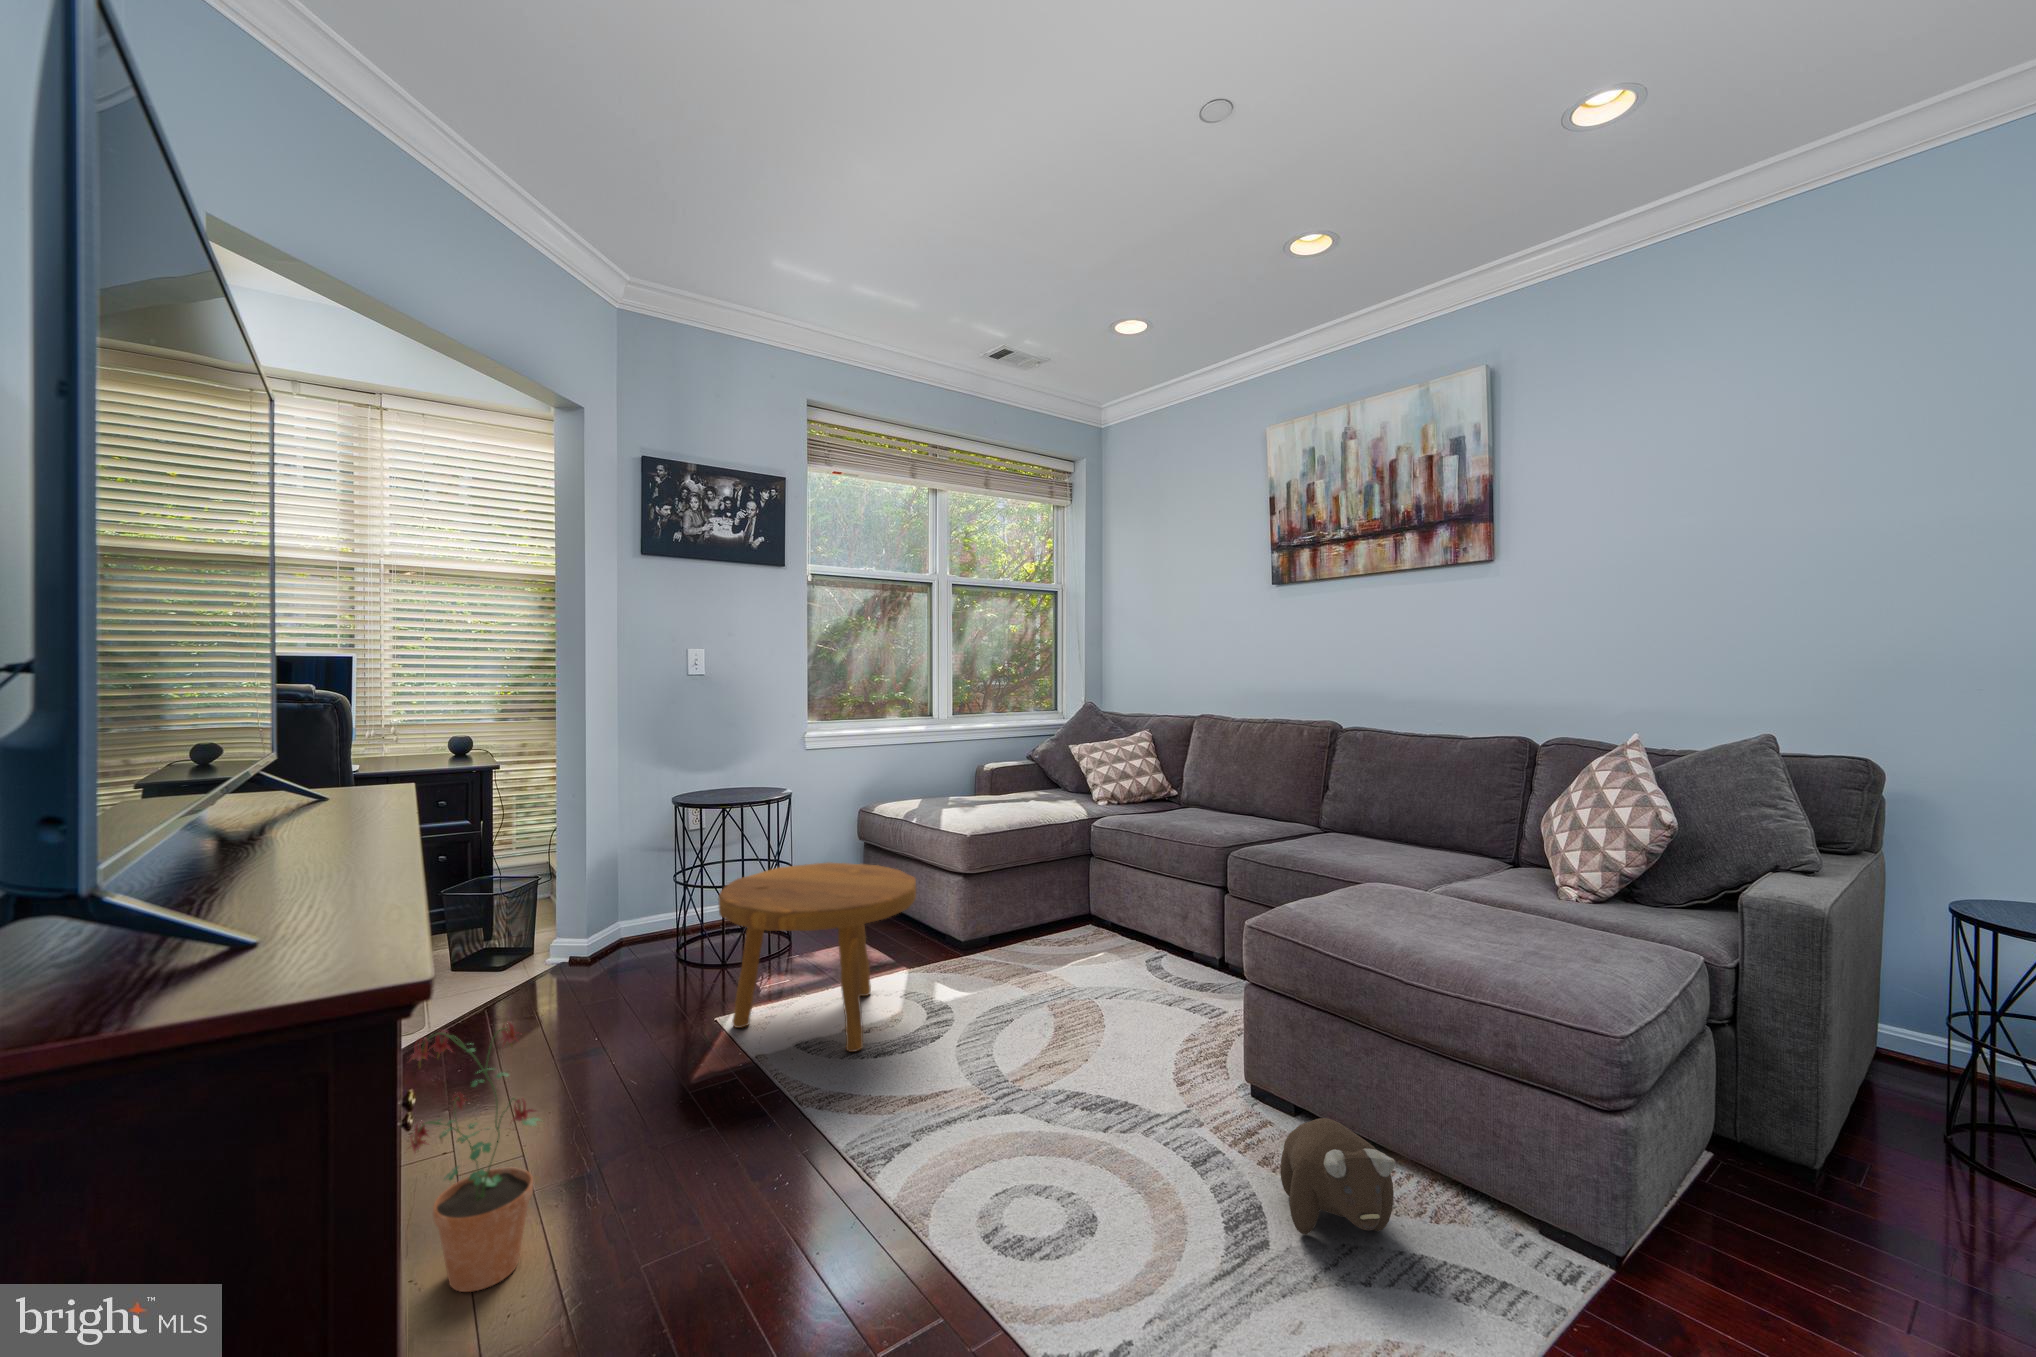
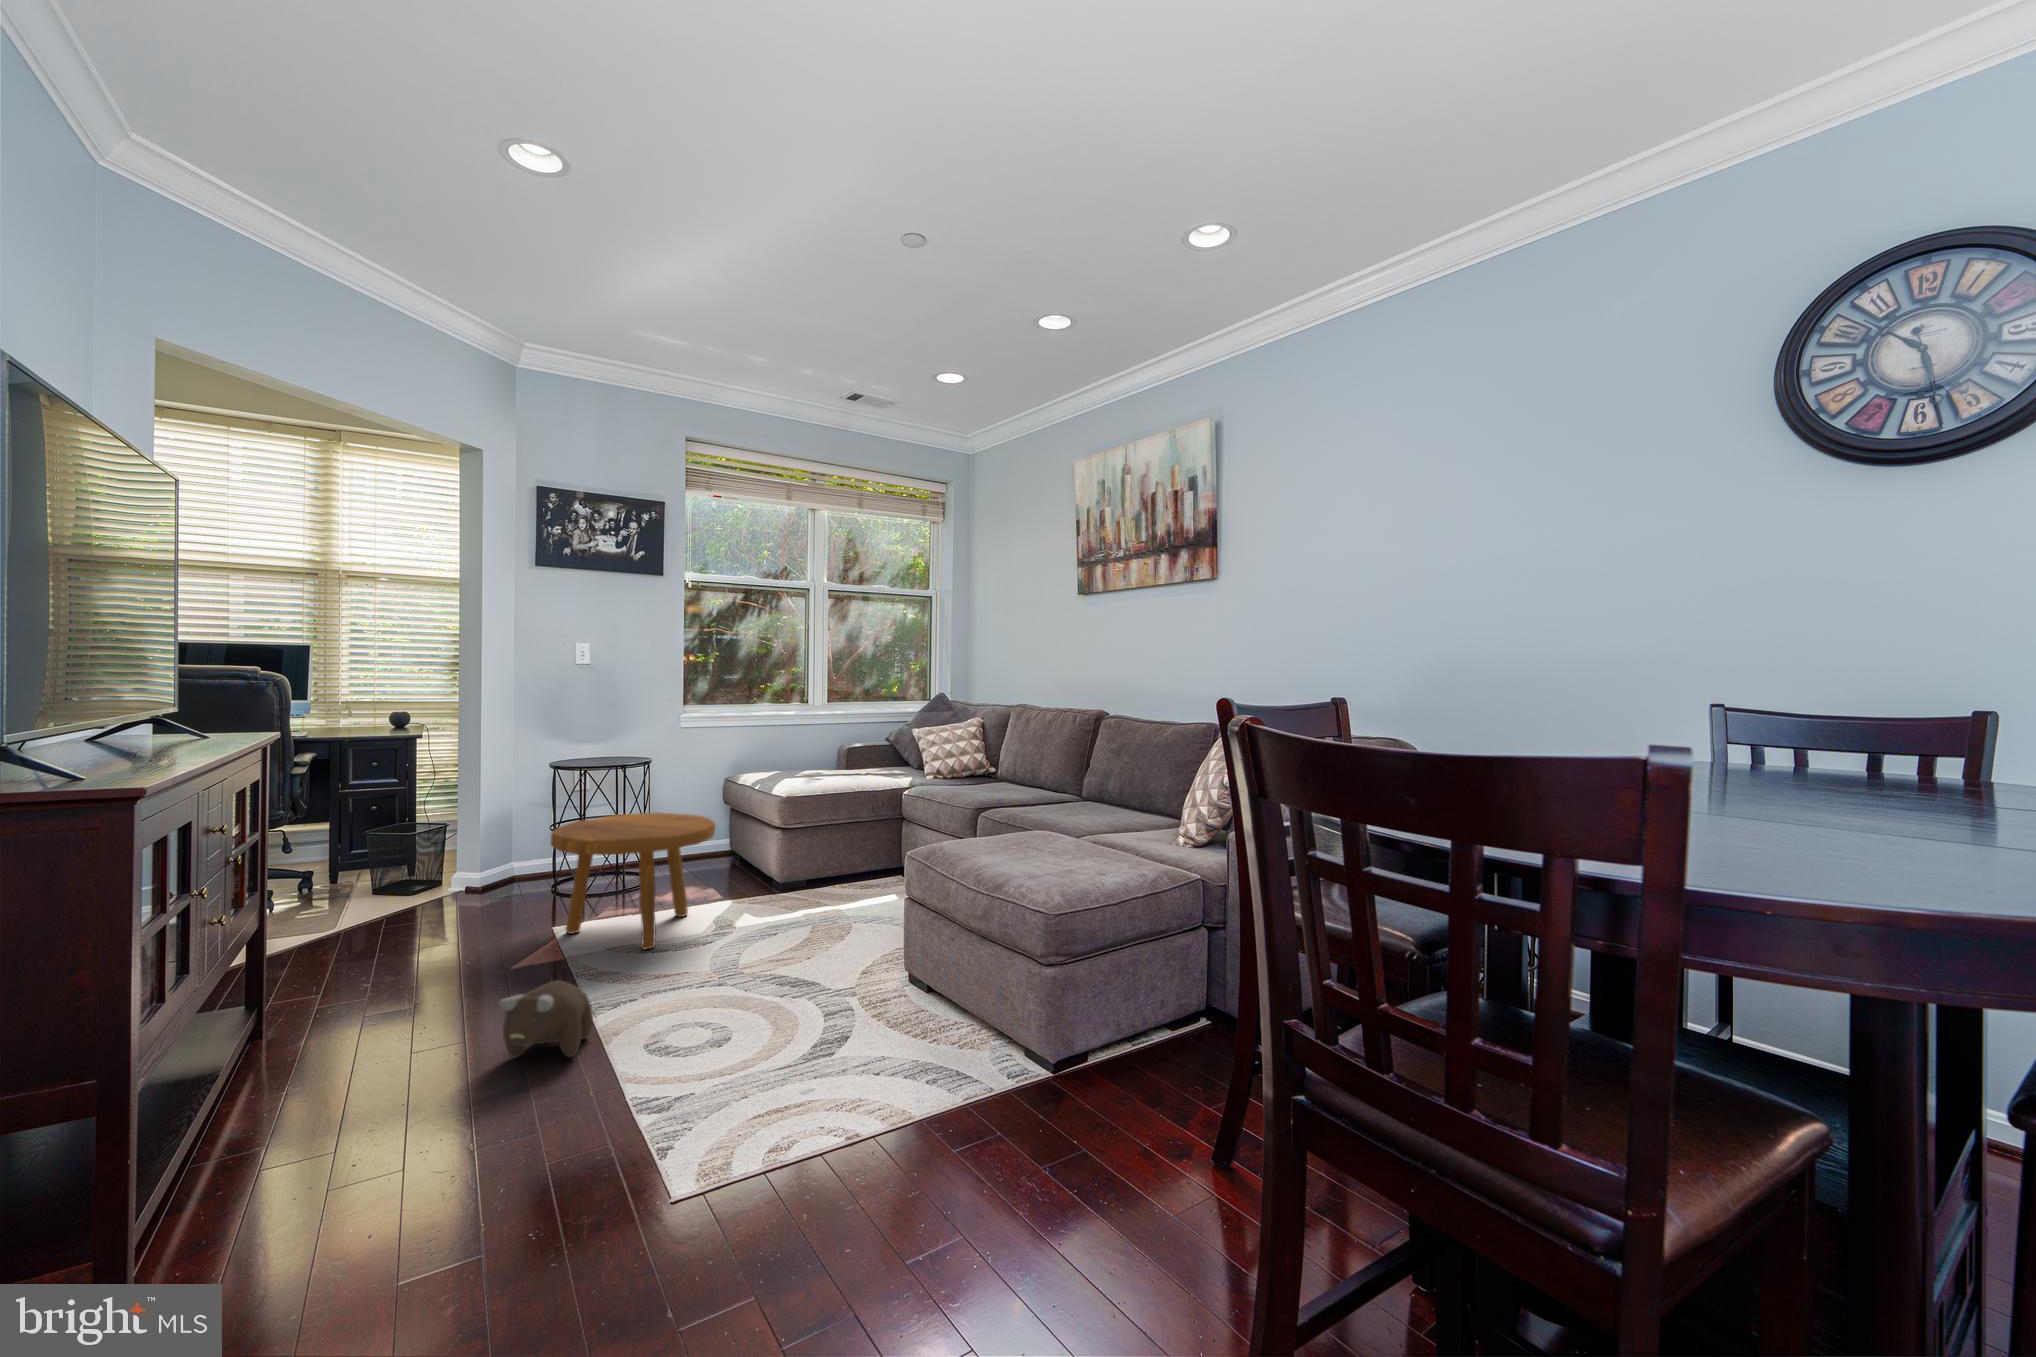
potted plant: present [410,1023,540,1292] -> none [250,891,363,1064]
plush toy: present [1280,1118,1395,1234] -> present [500,980,593,1057]

